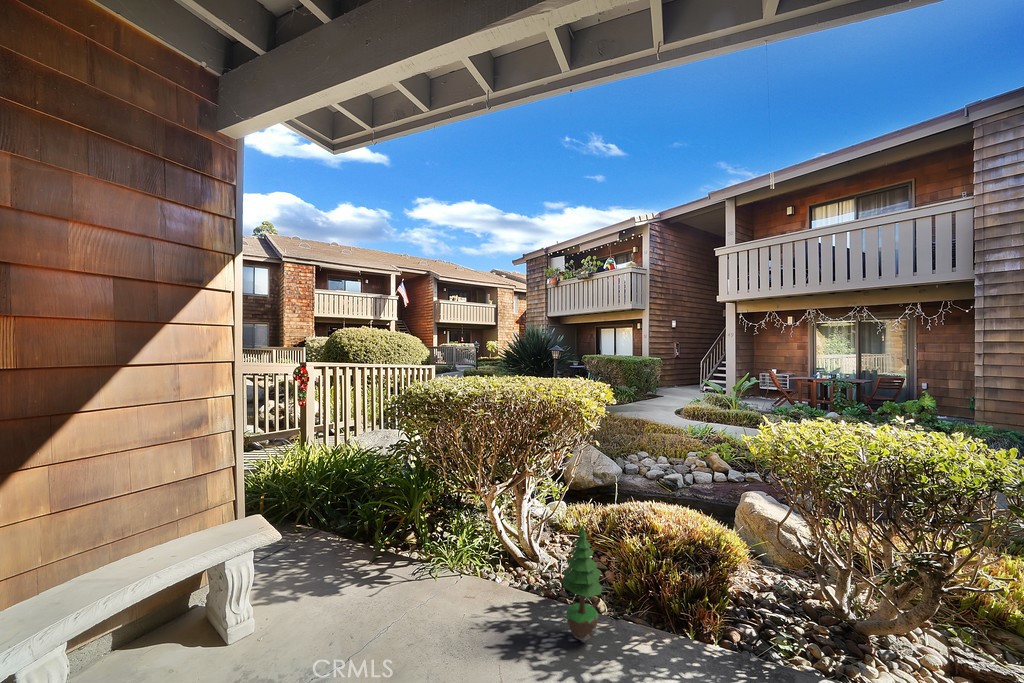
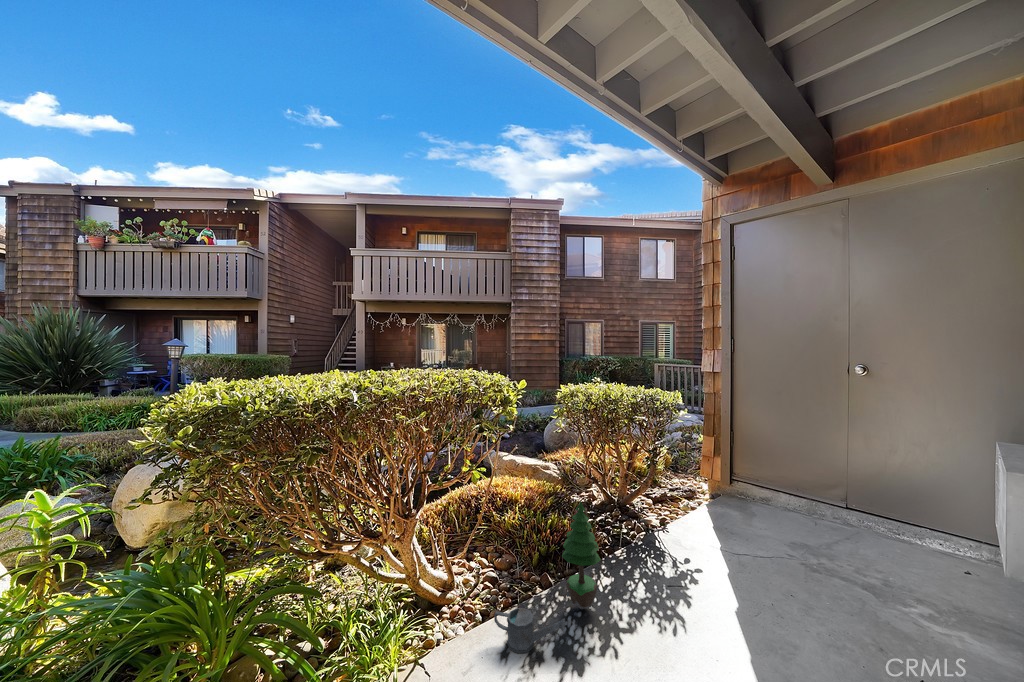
watering can: none [500,581,526,624] -> present [494,608,565,653]

